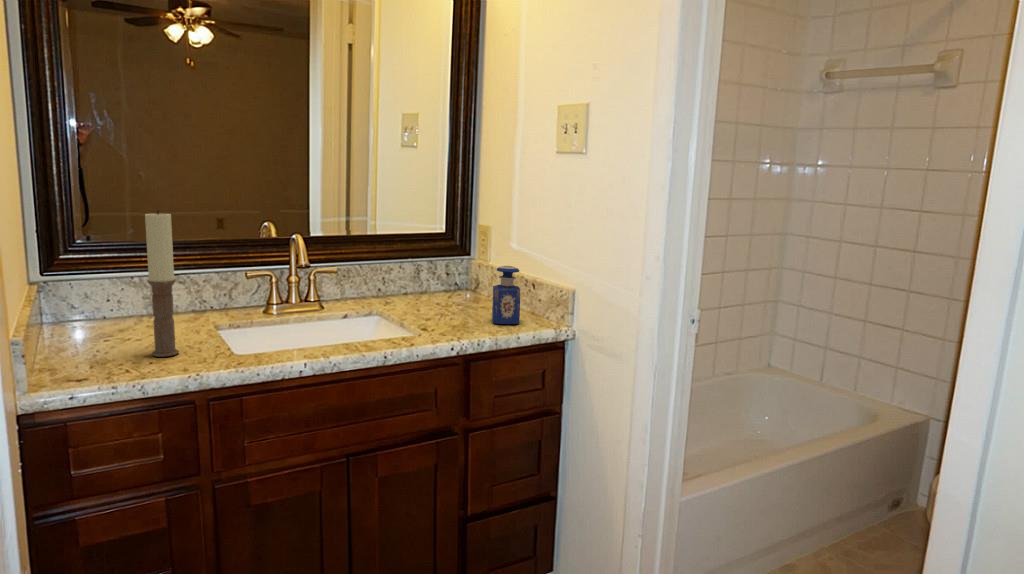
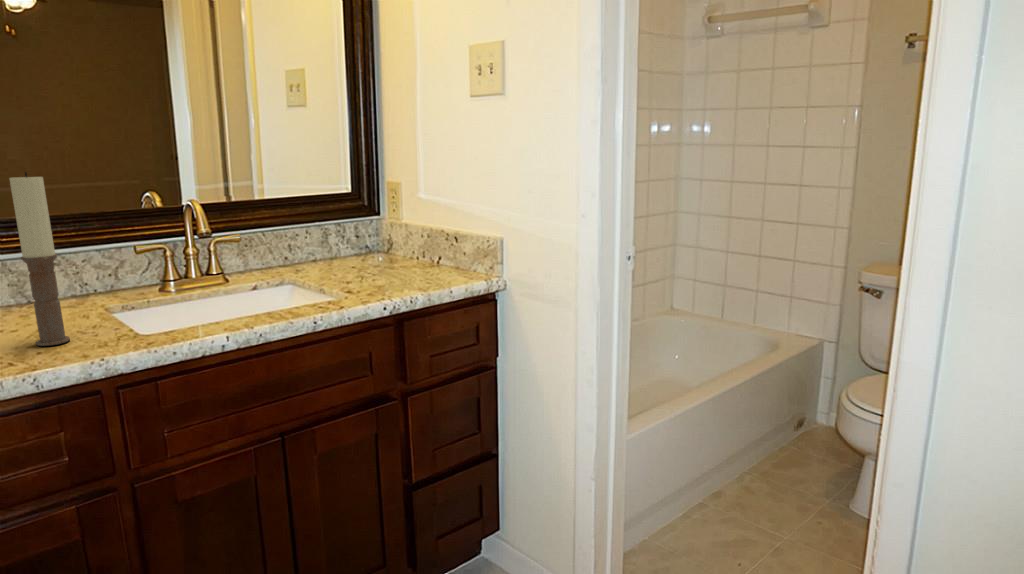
perfume bottle: present [492,266,520,324] -> none [415,219,447,280]

